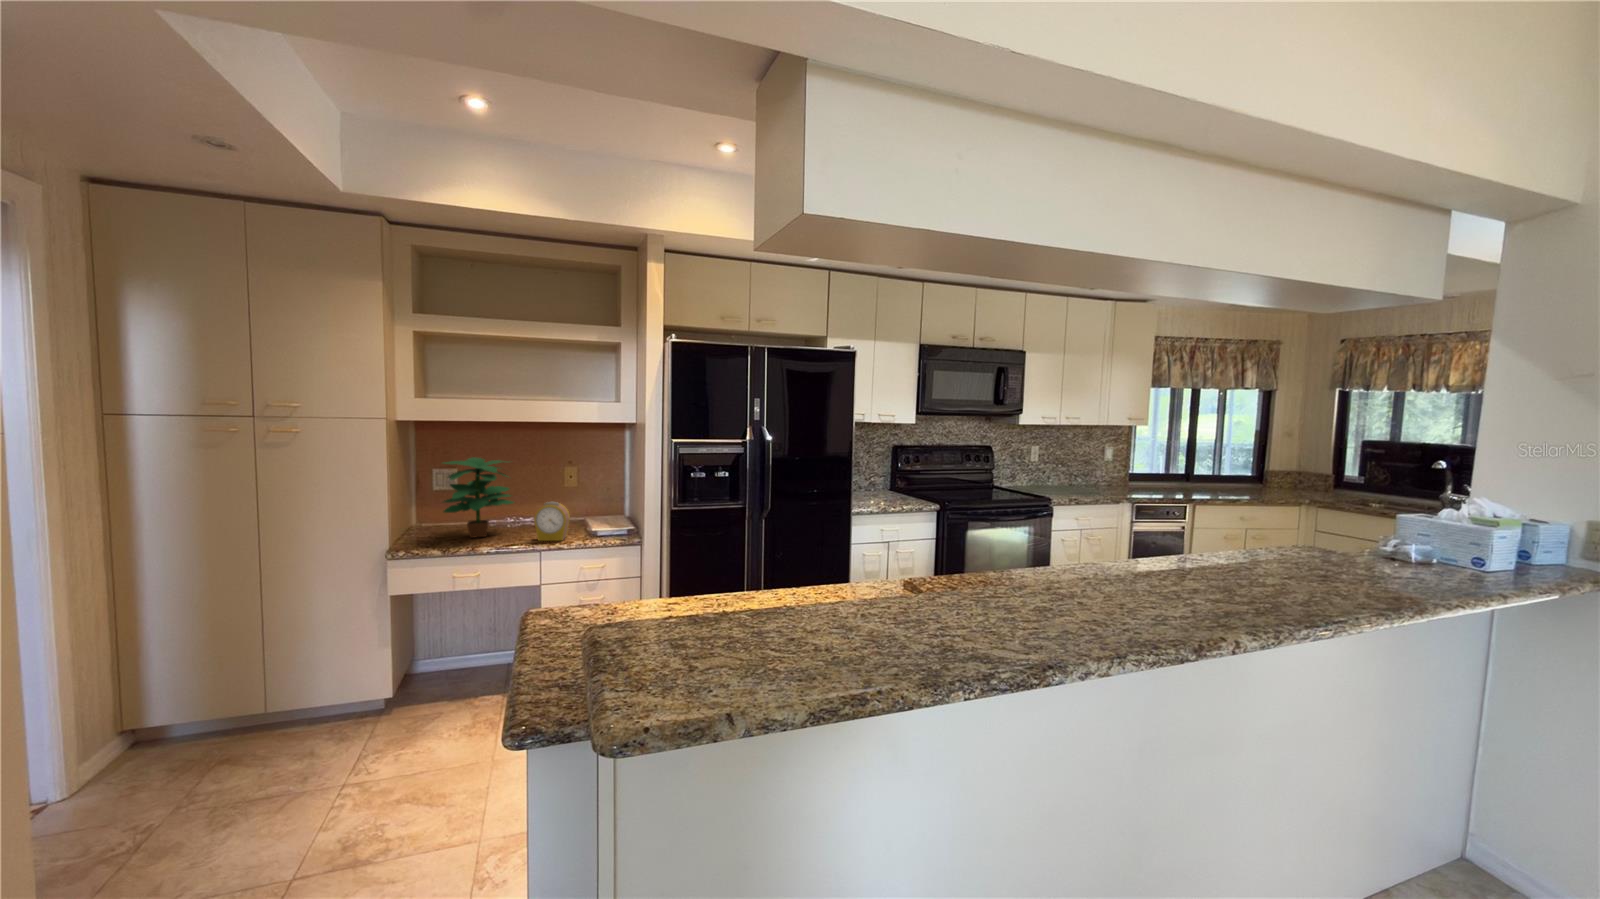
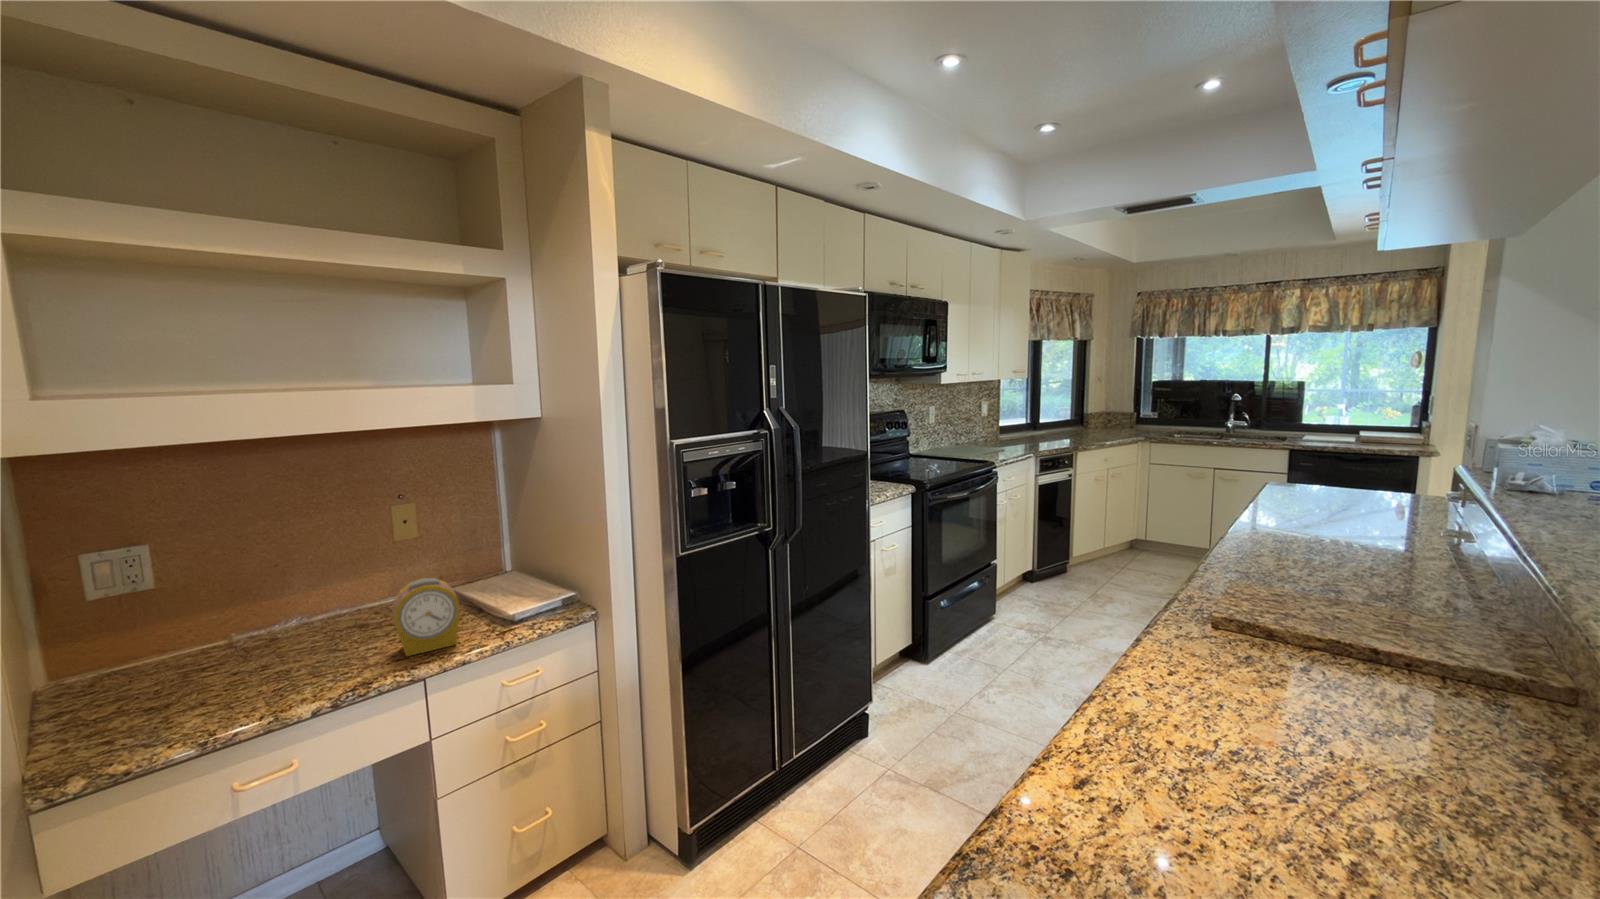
potted plant: present [444,457,514,538] -> none [135,515,321,686]

